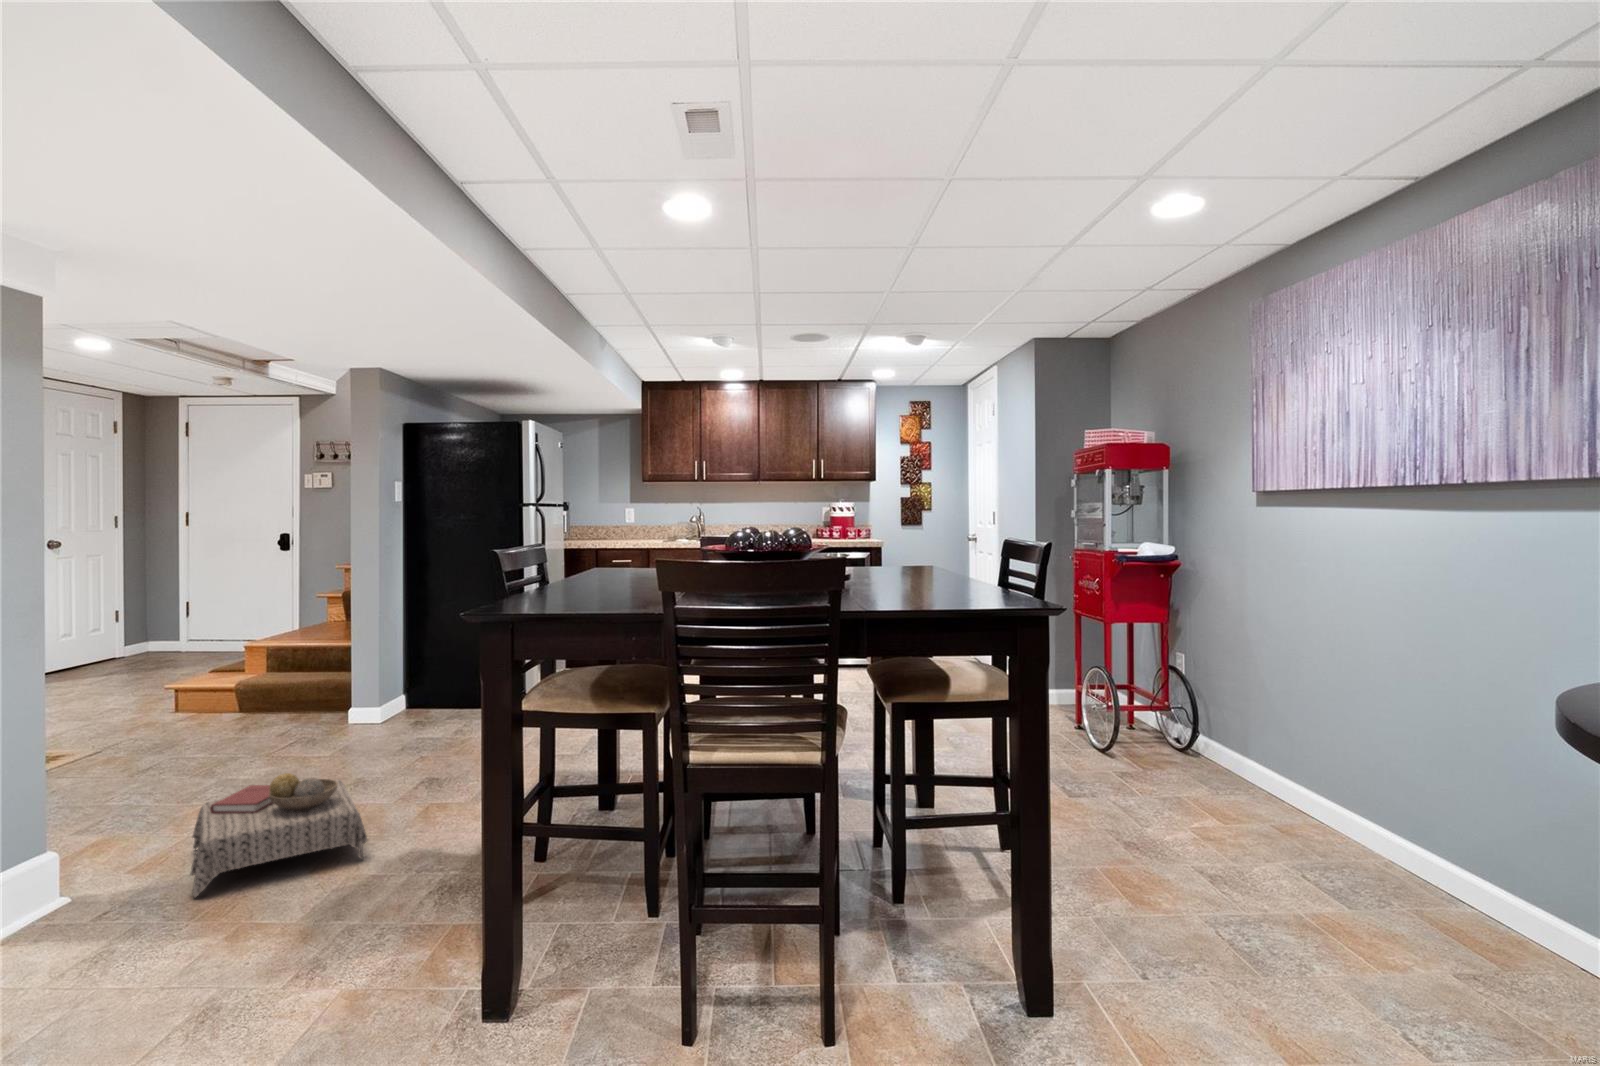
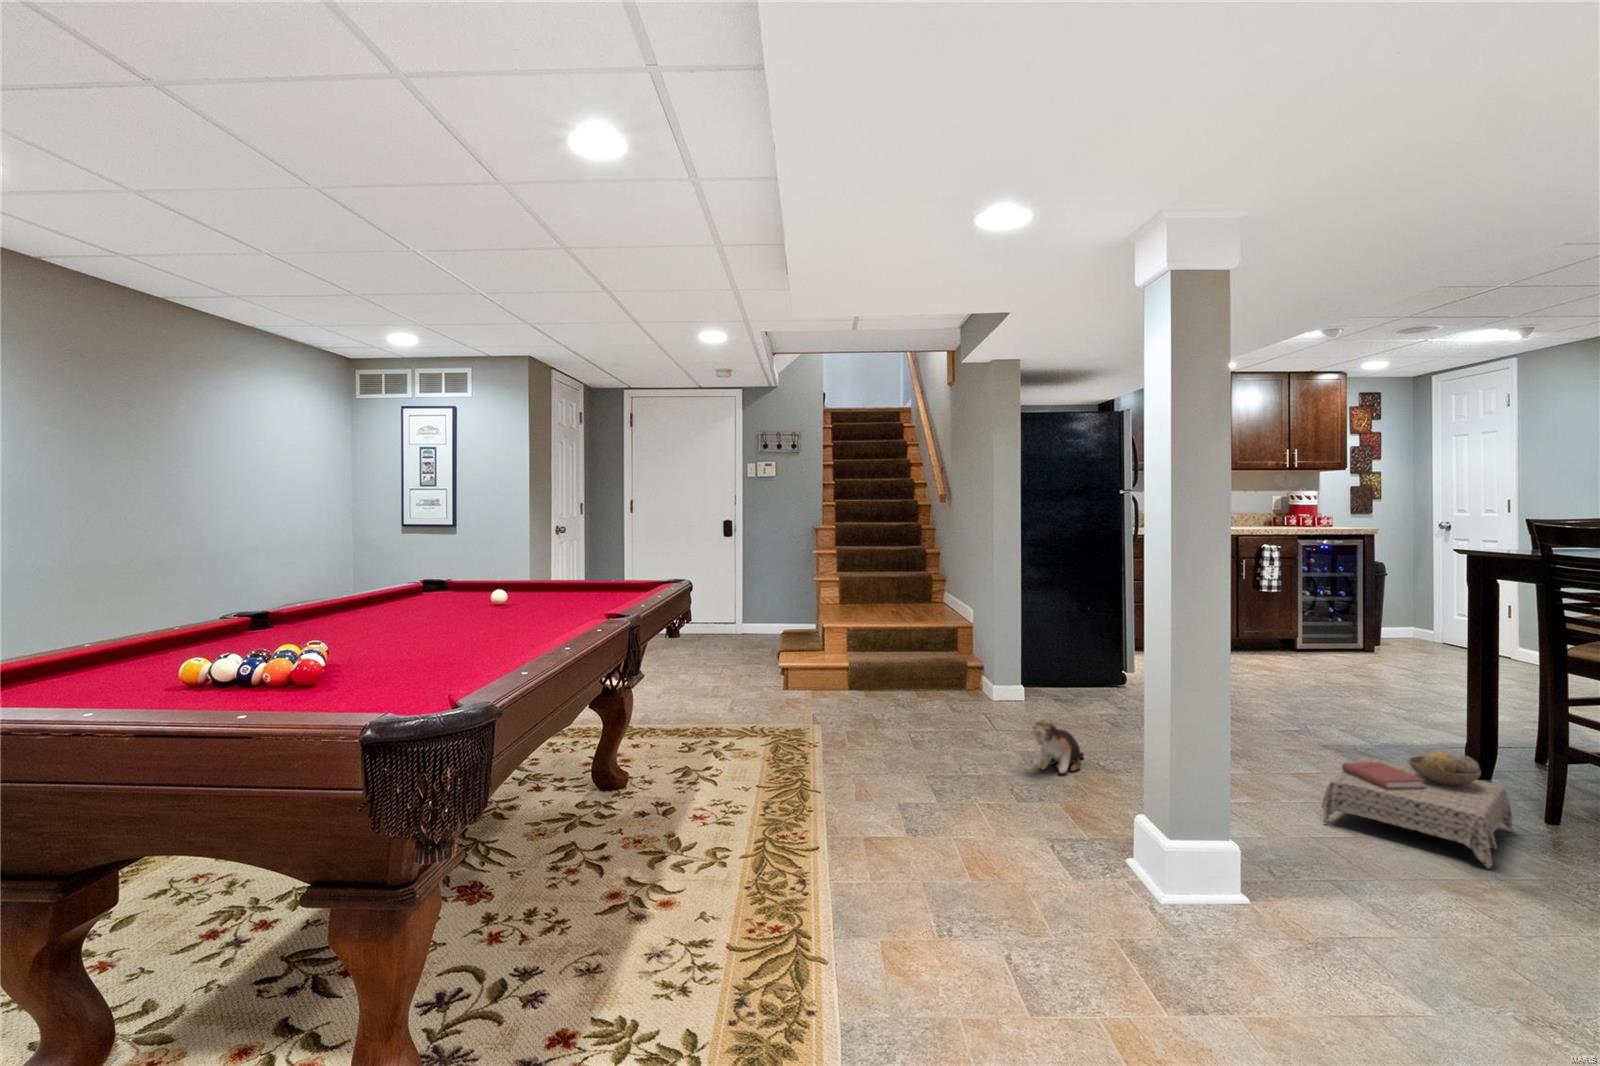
plush toy: none [66,738,196,795] -> present [1029,719,1084,773]

